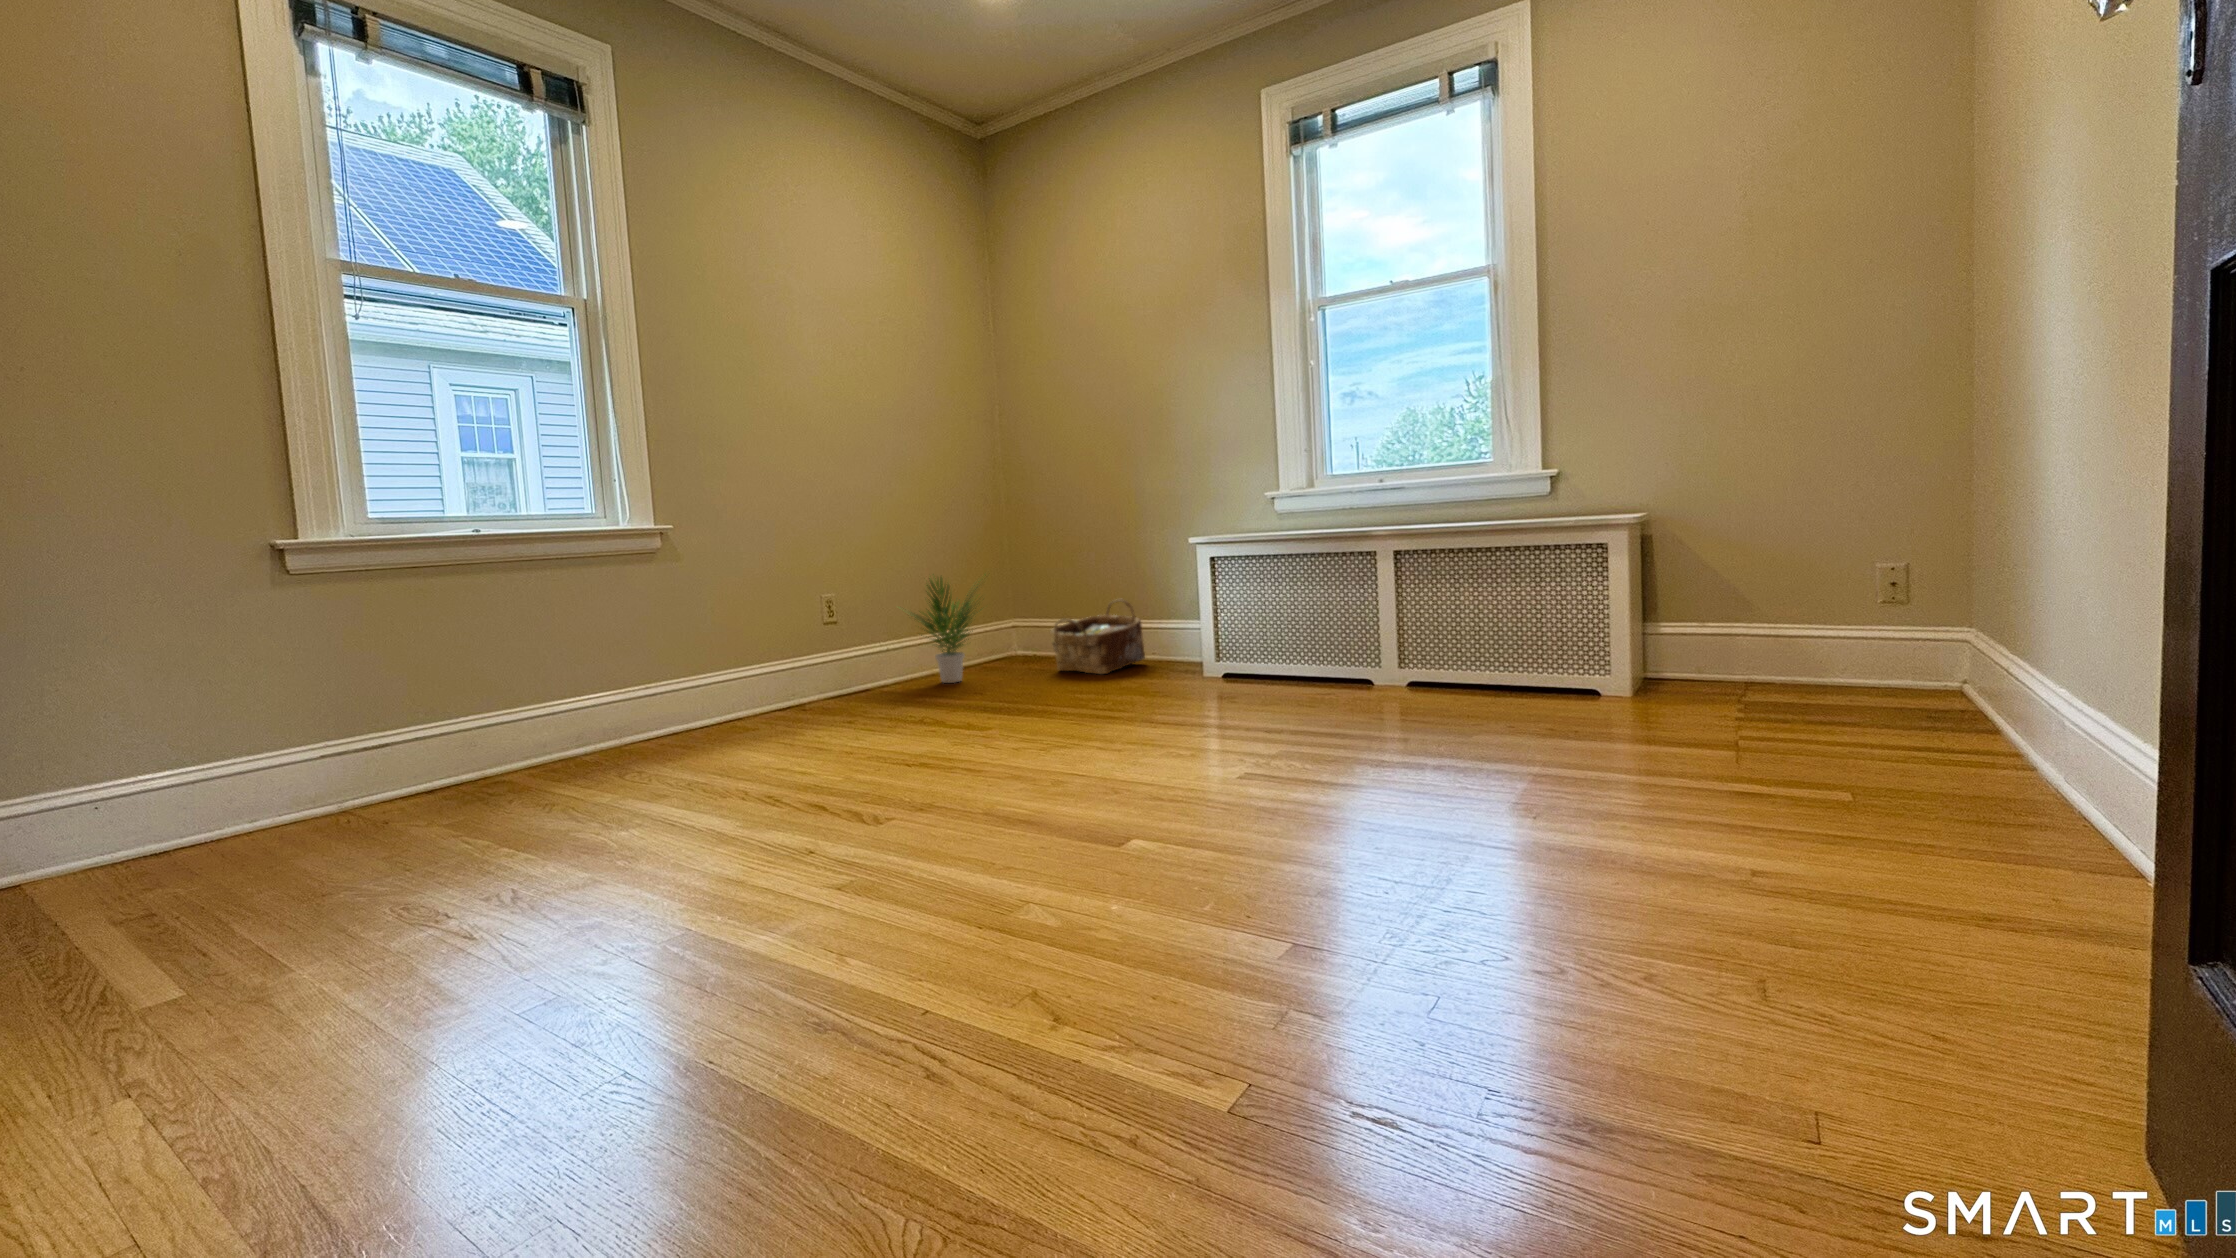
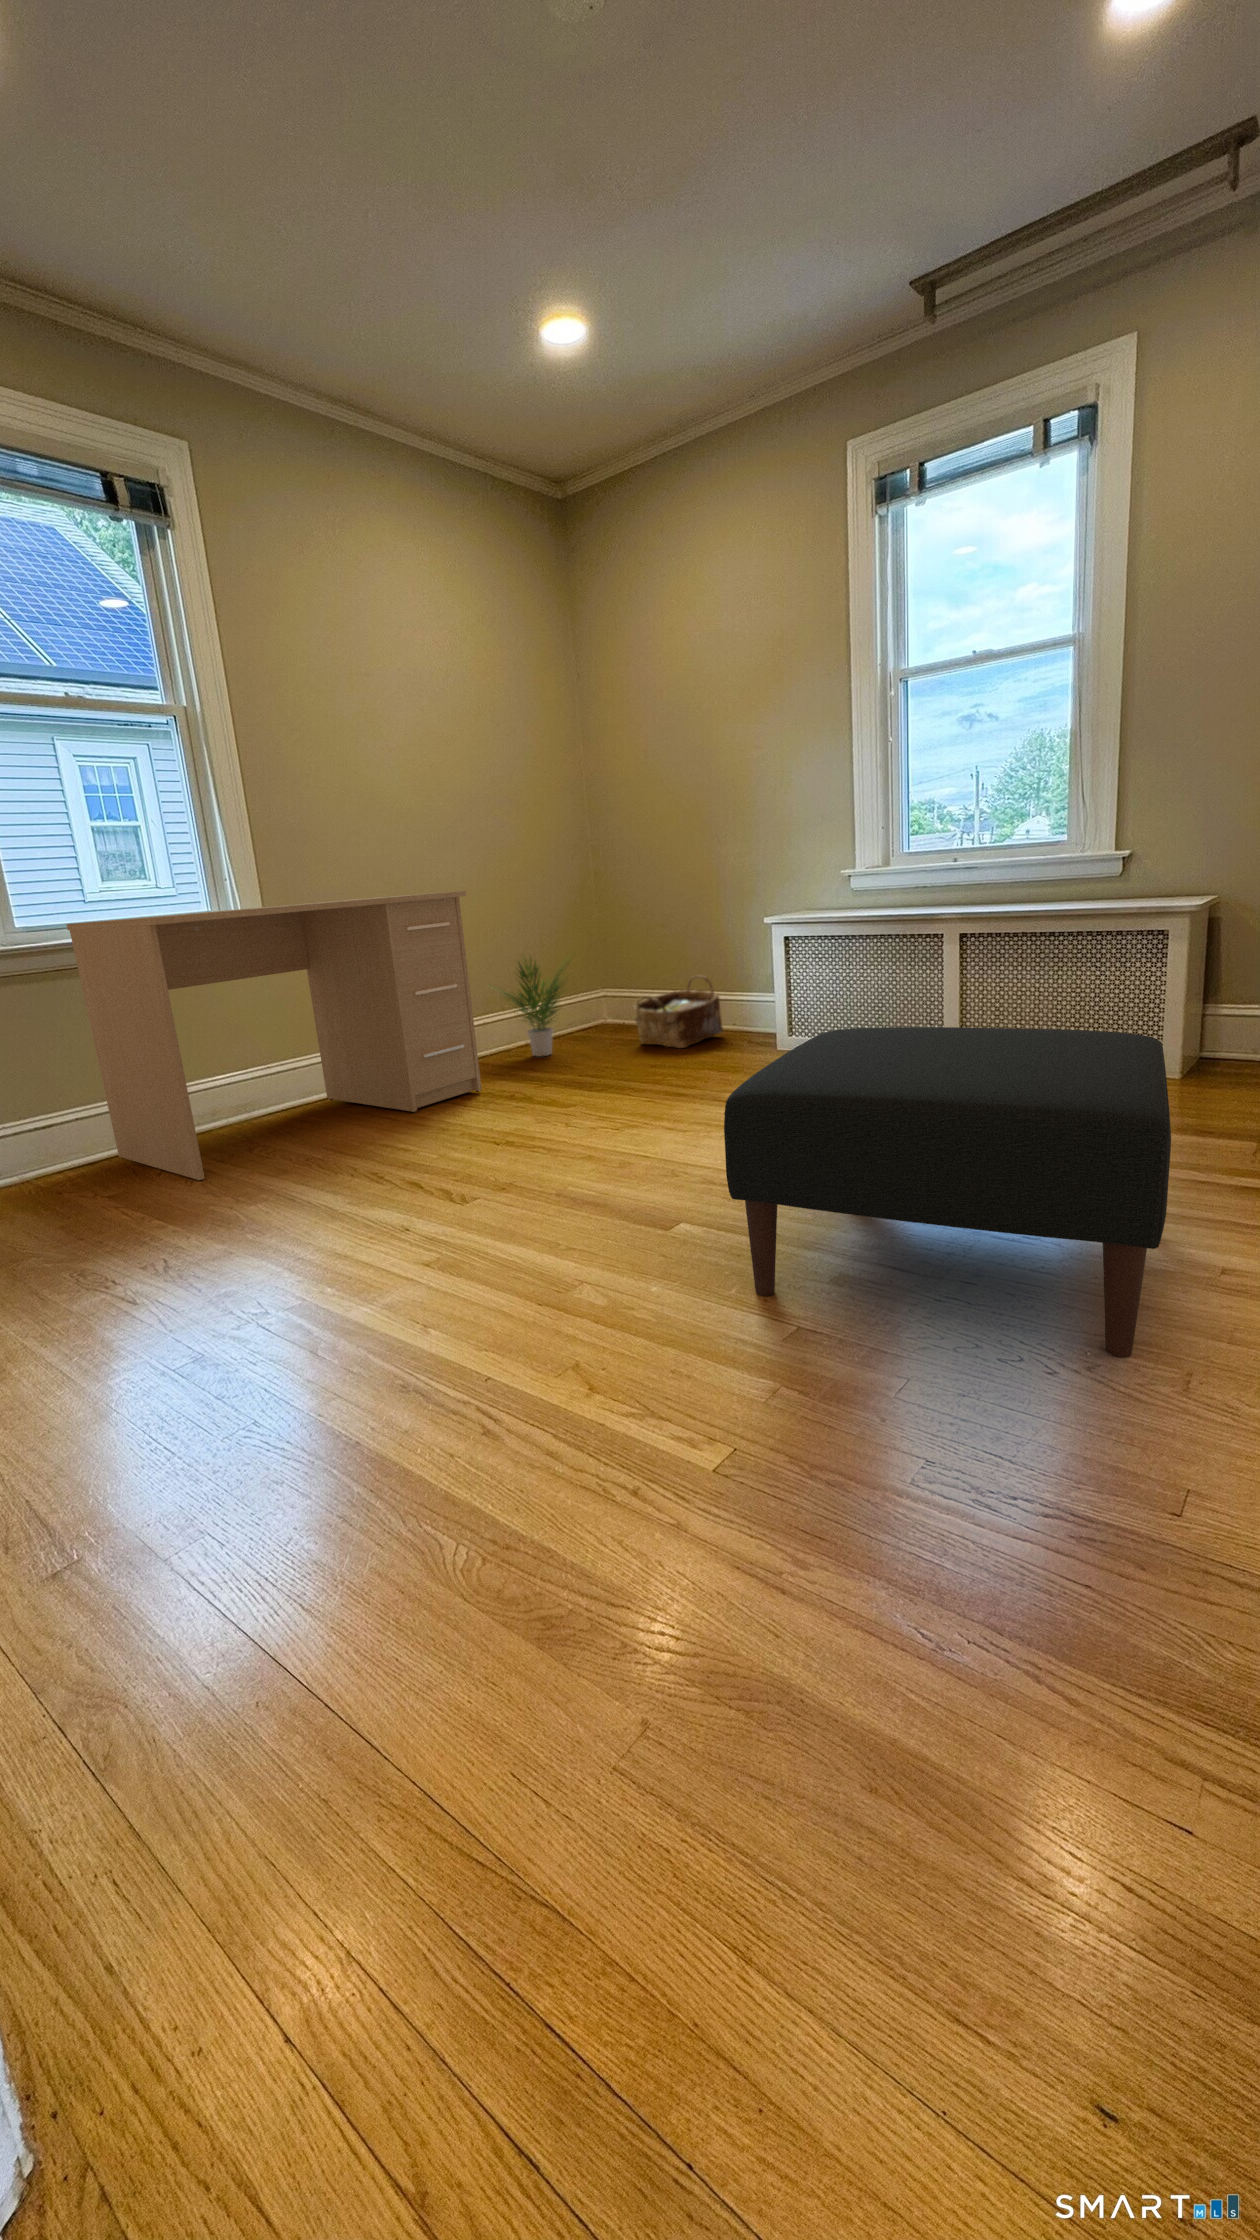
desk: none [428,497,888,807] -> present [67,891,482,1181]
ottoman: none [1199,617,1715,965] -> present [724,1027,1171,1358]

